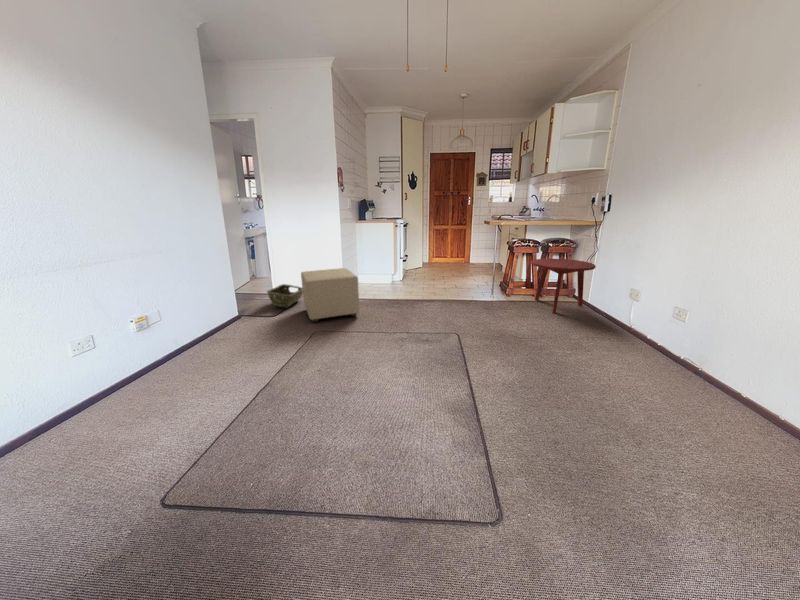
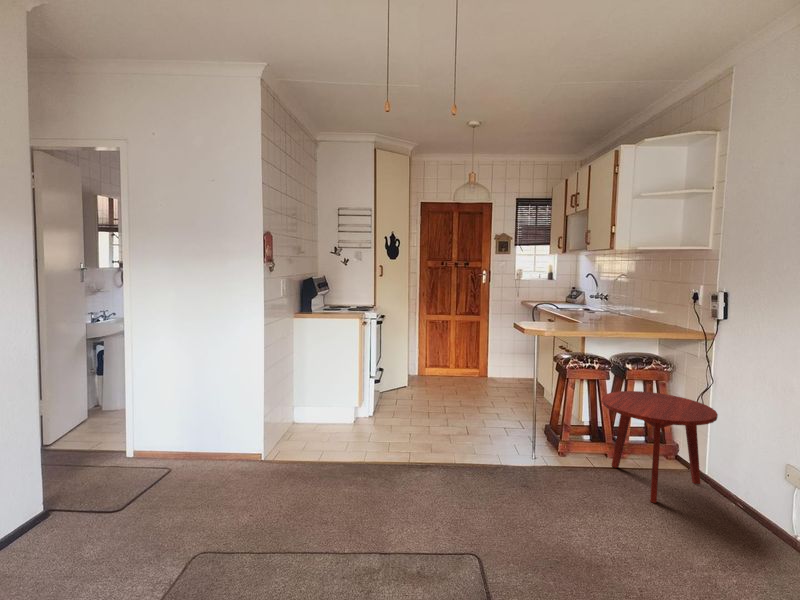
ottoman: present [301,268,359,322] -> none [174,407,282,530]
woven basket: present [267,284,303,308] -> none [103,433,182,487]

